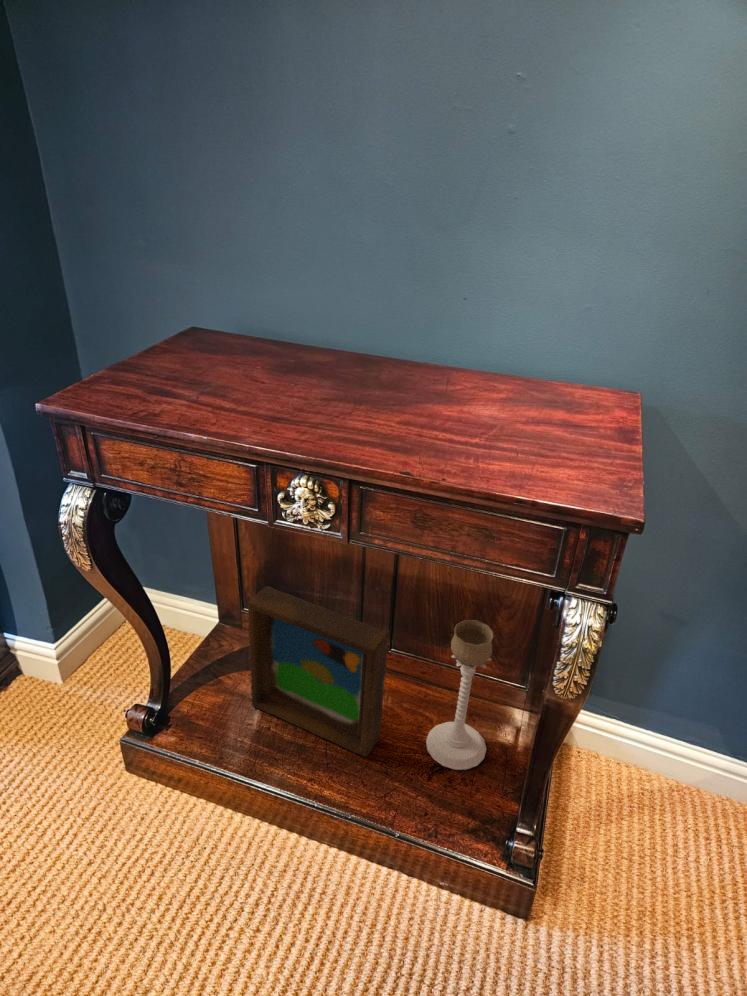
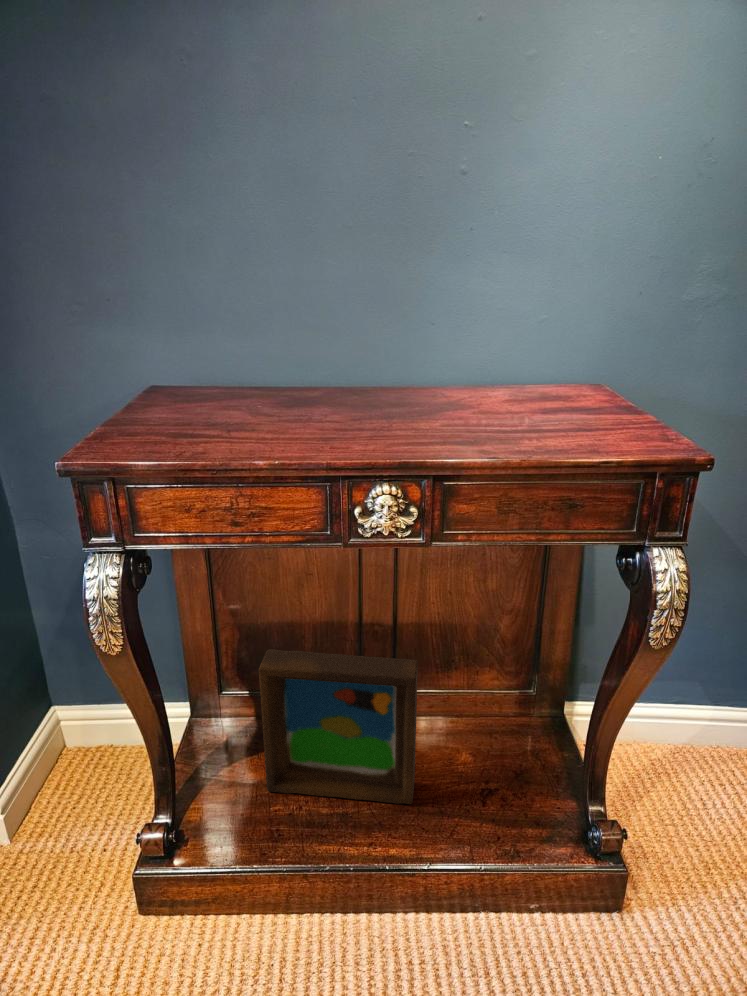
candle holder: present [426,620,493,770] -> none [457,627,520,789]

